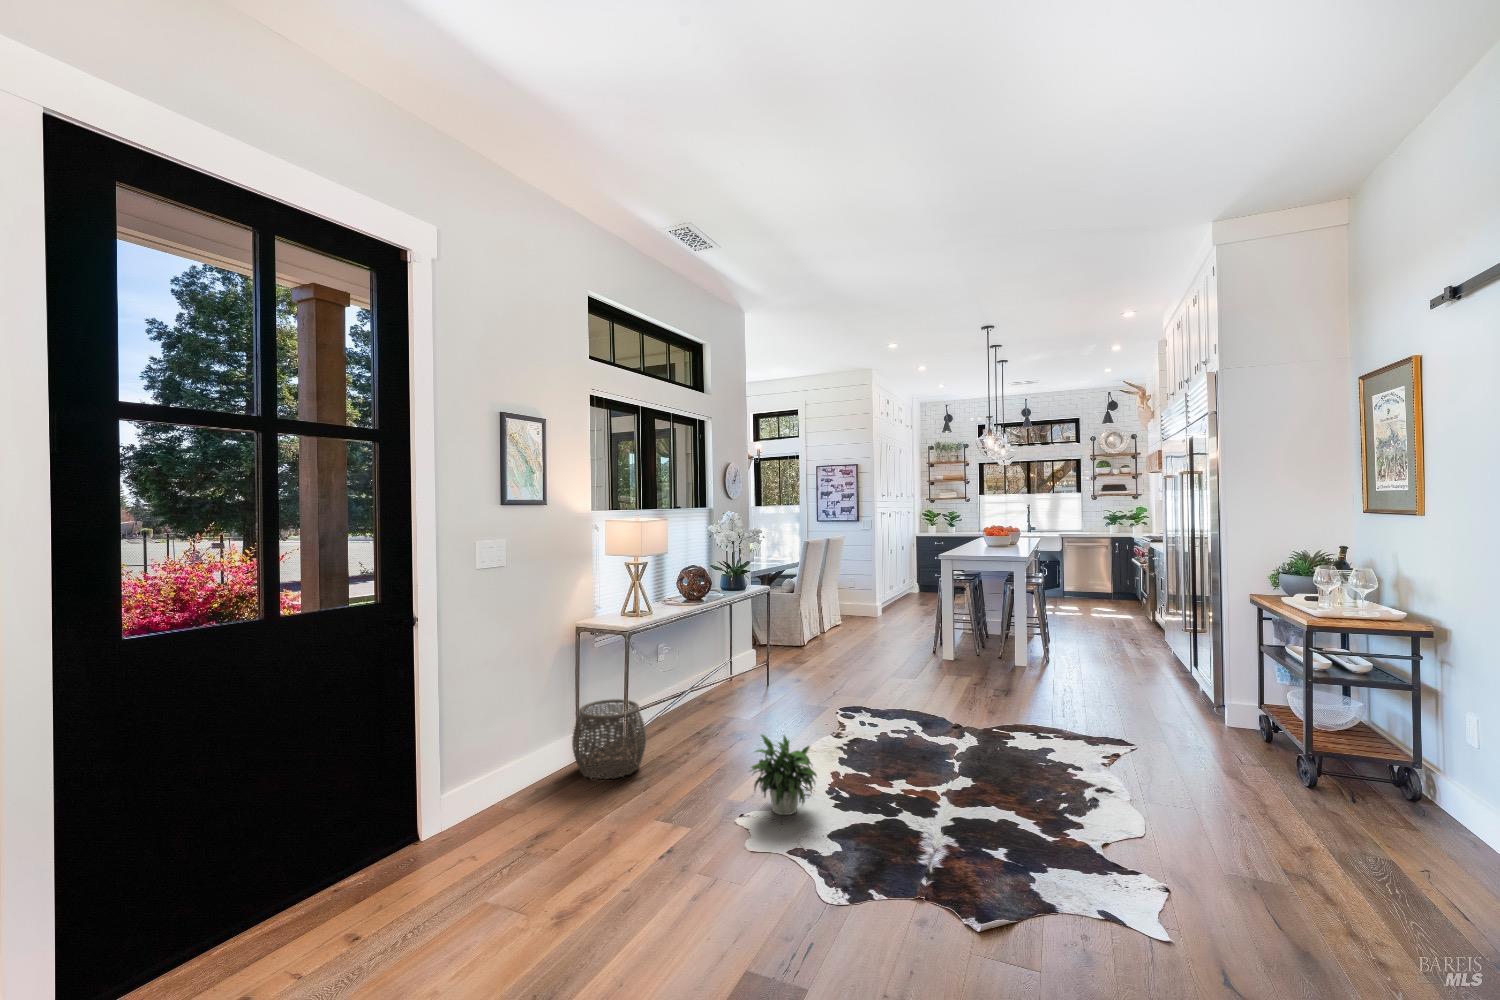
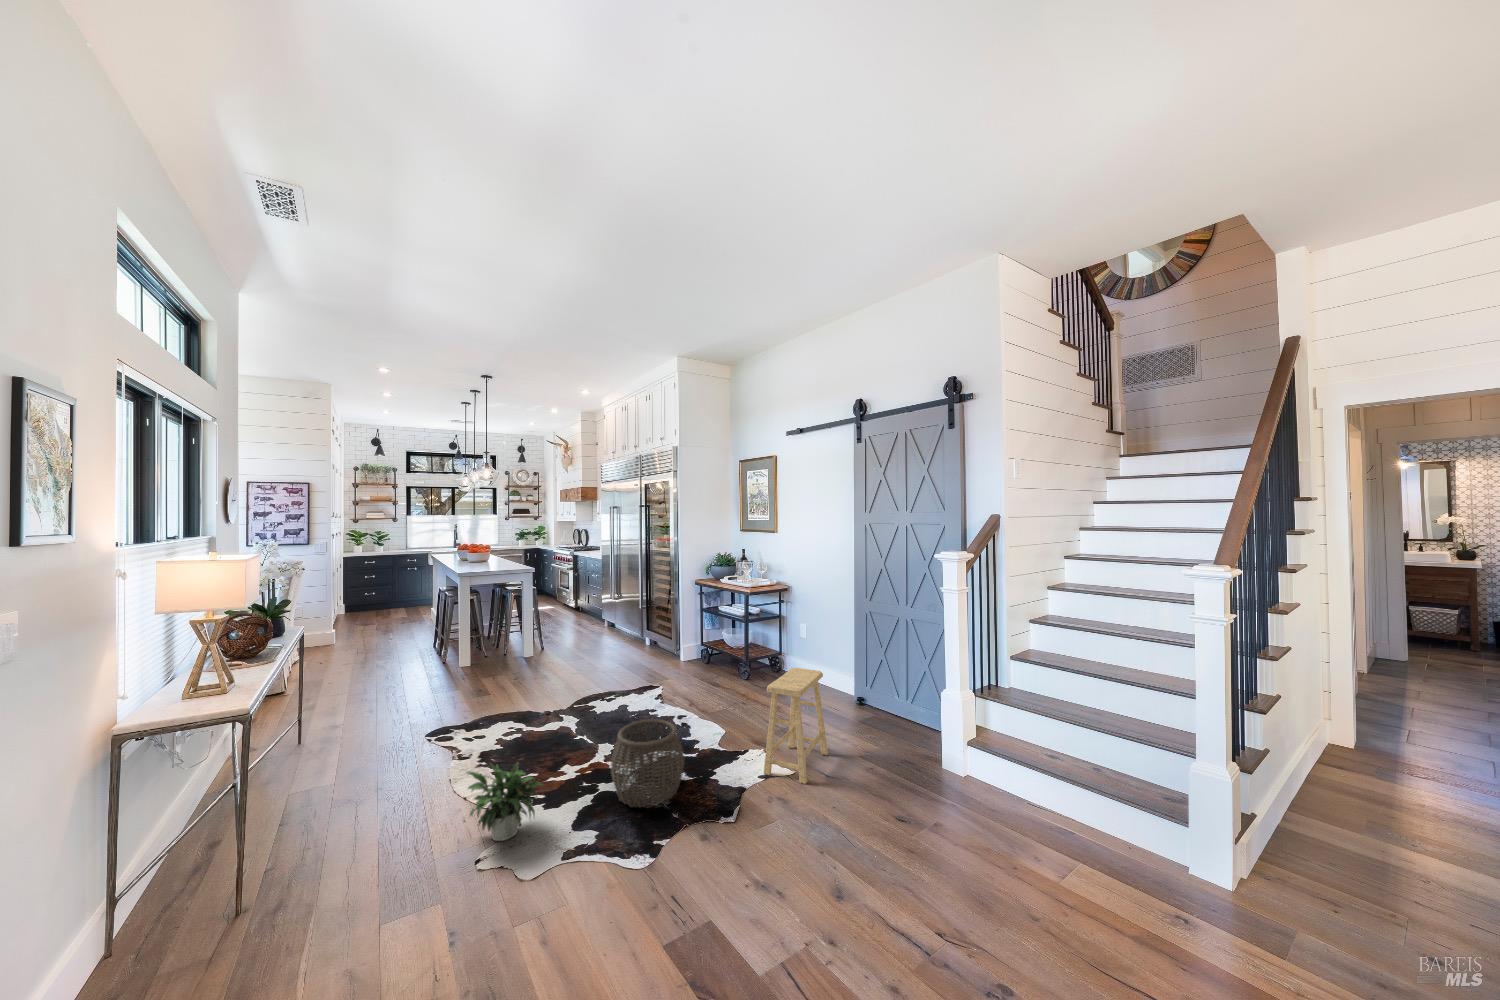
woven basket: present [572,699,646,779] -> present [611,719,684,807]
footstool: none [1112,759,1284,958] -> present [764,668,828,784]

